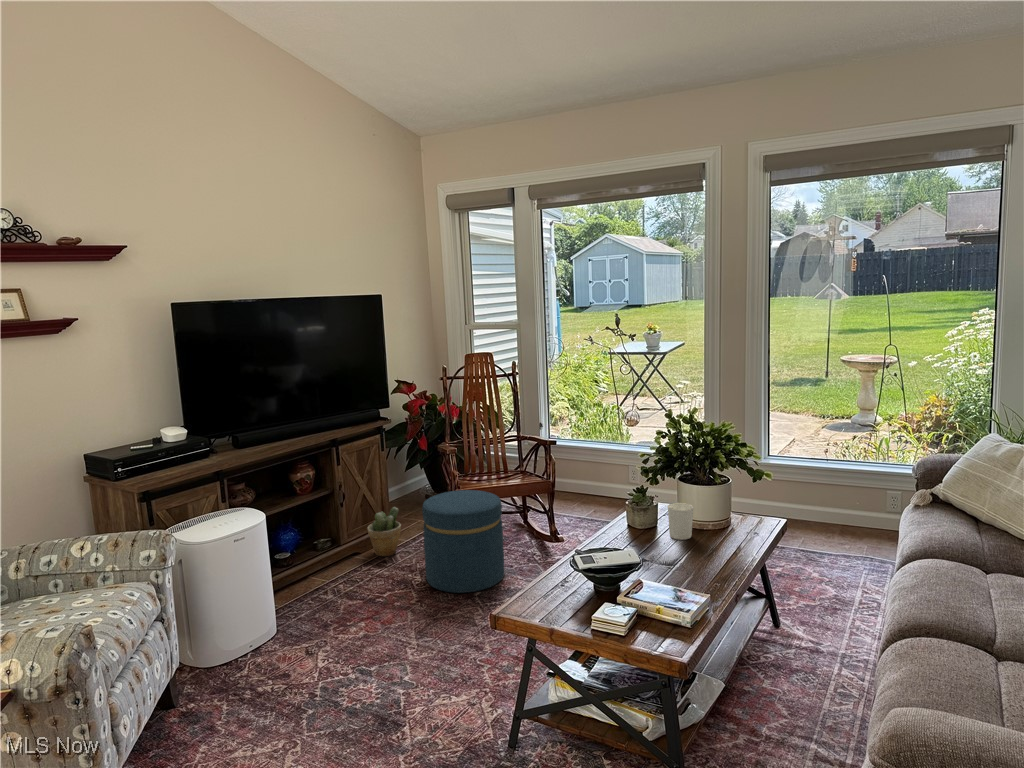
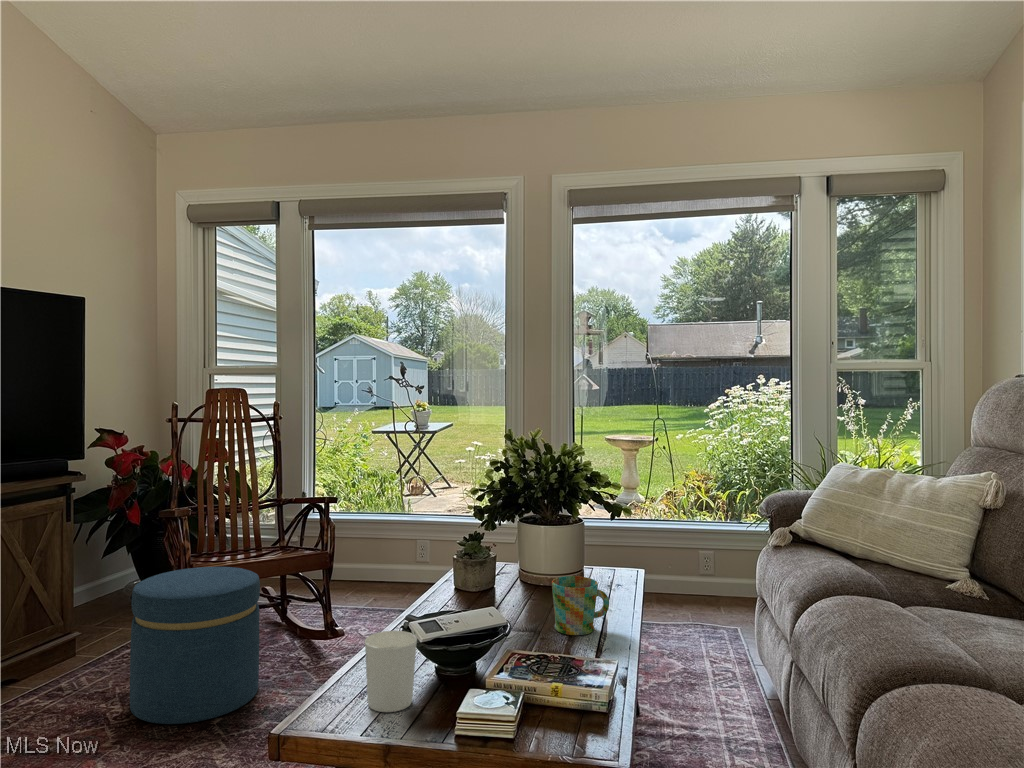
candle holder: present [668,503,693,540] -> present [365,631,417,712]
potted plant: present [368,507,401,556] -> none [31,602,91,682]
mug: none [684,528,728,571] -> present [552,576,609,635]

